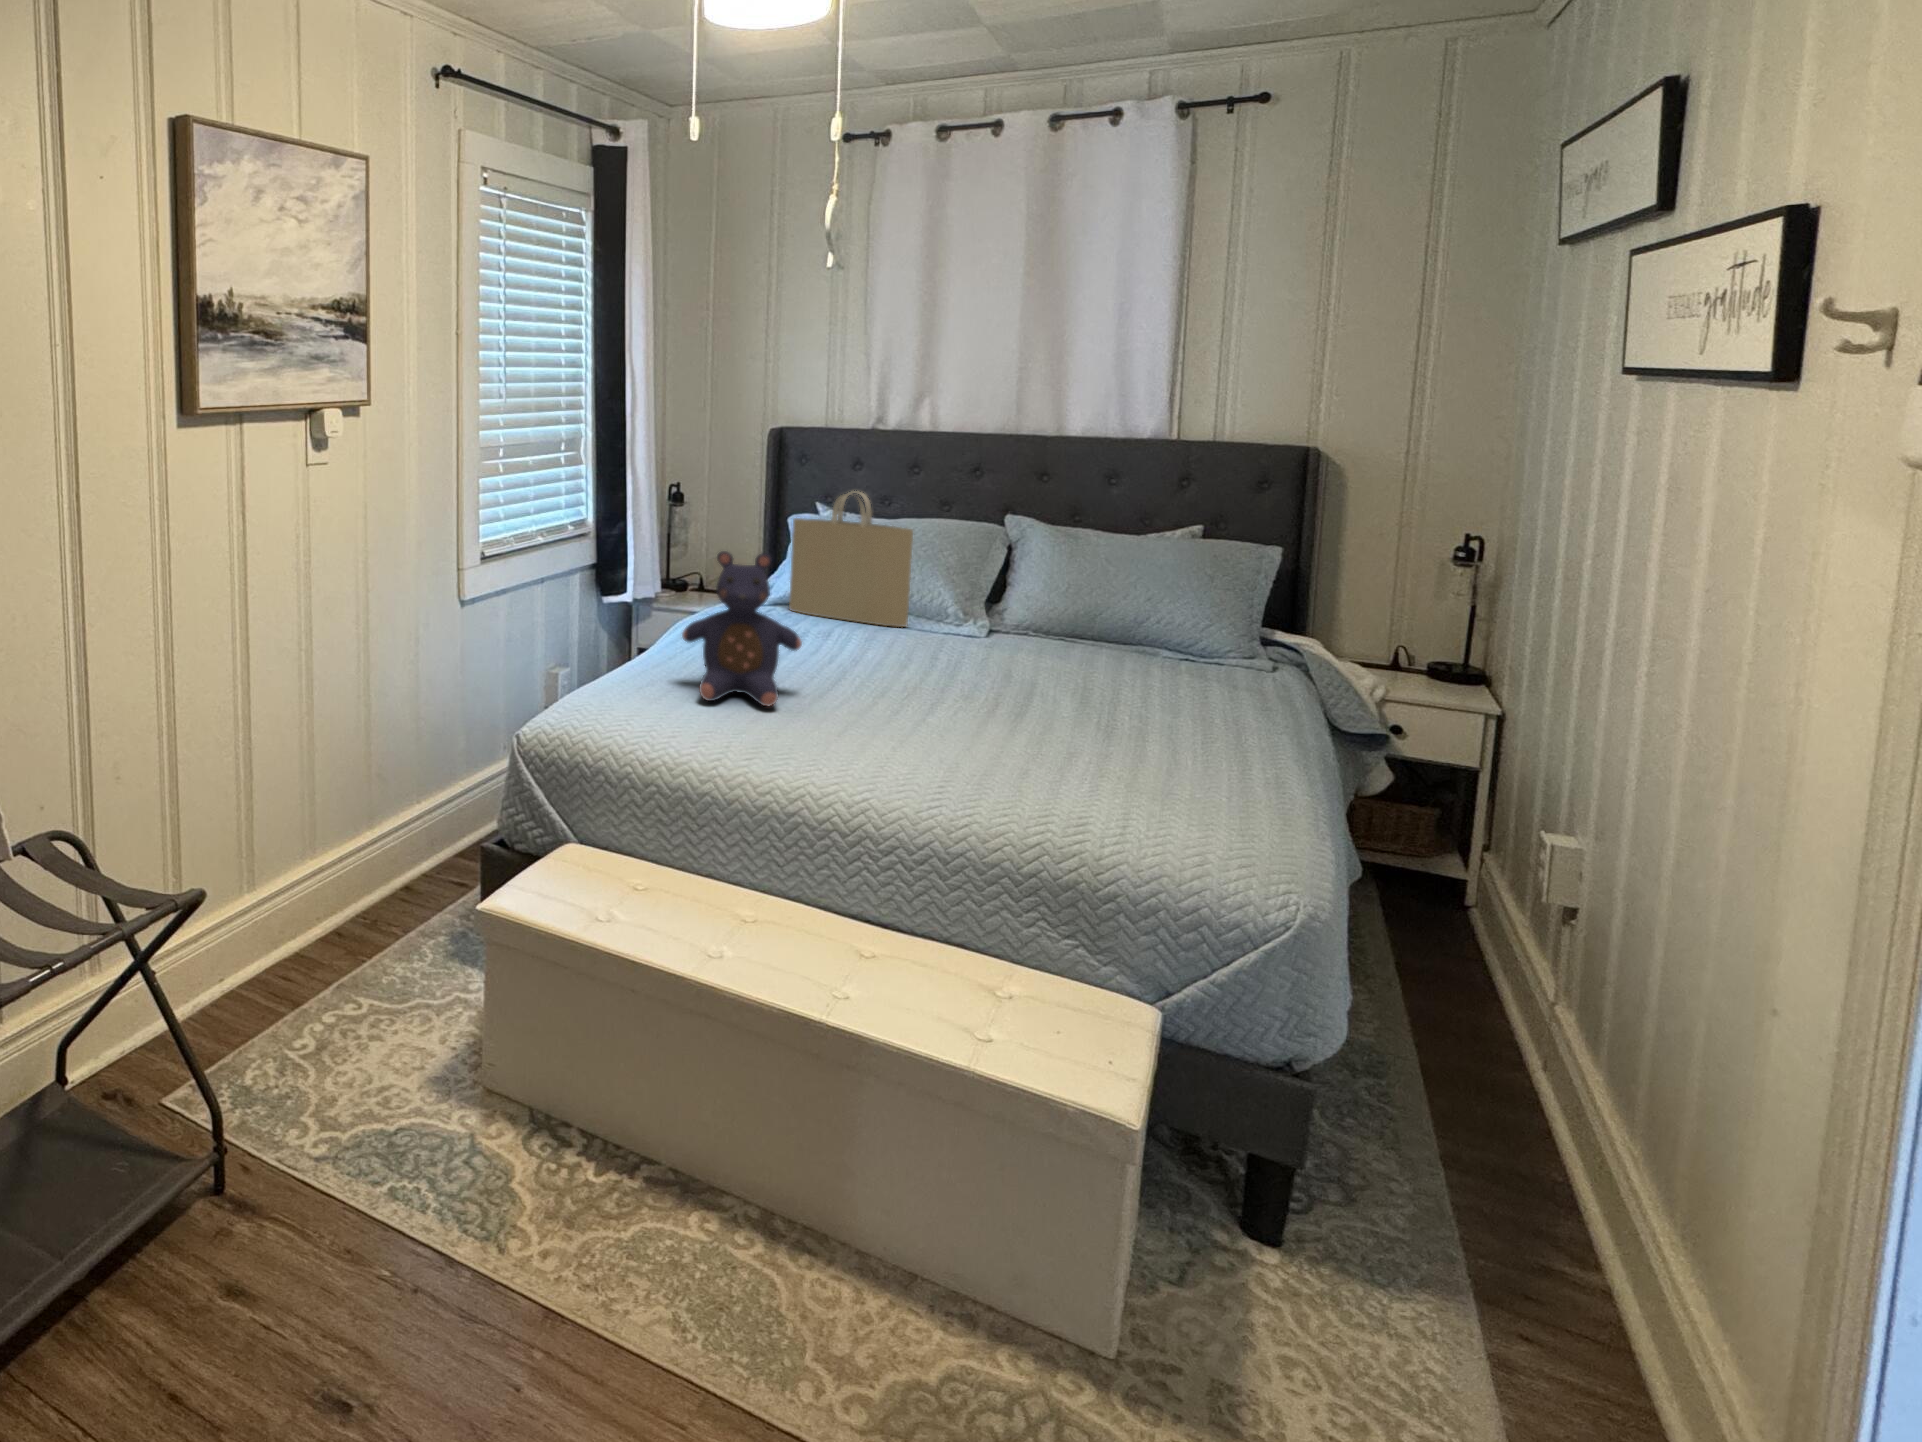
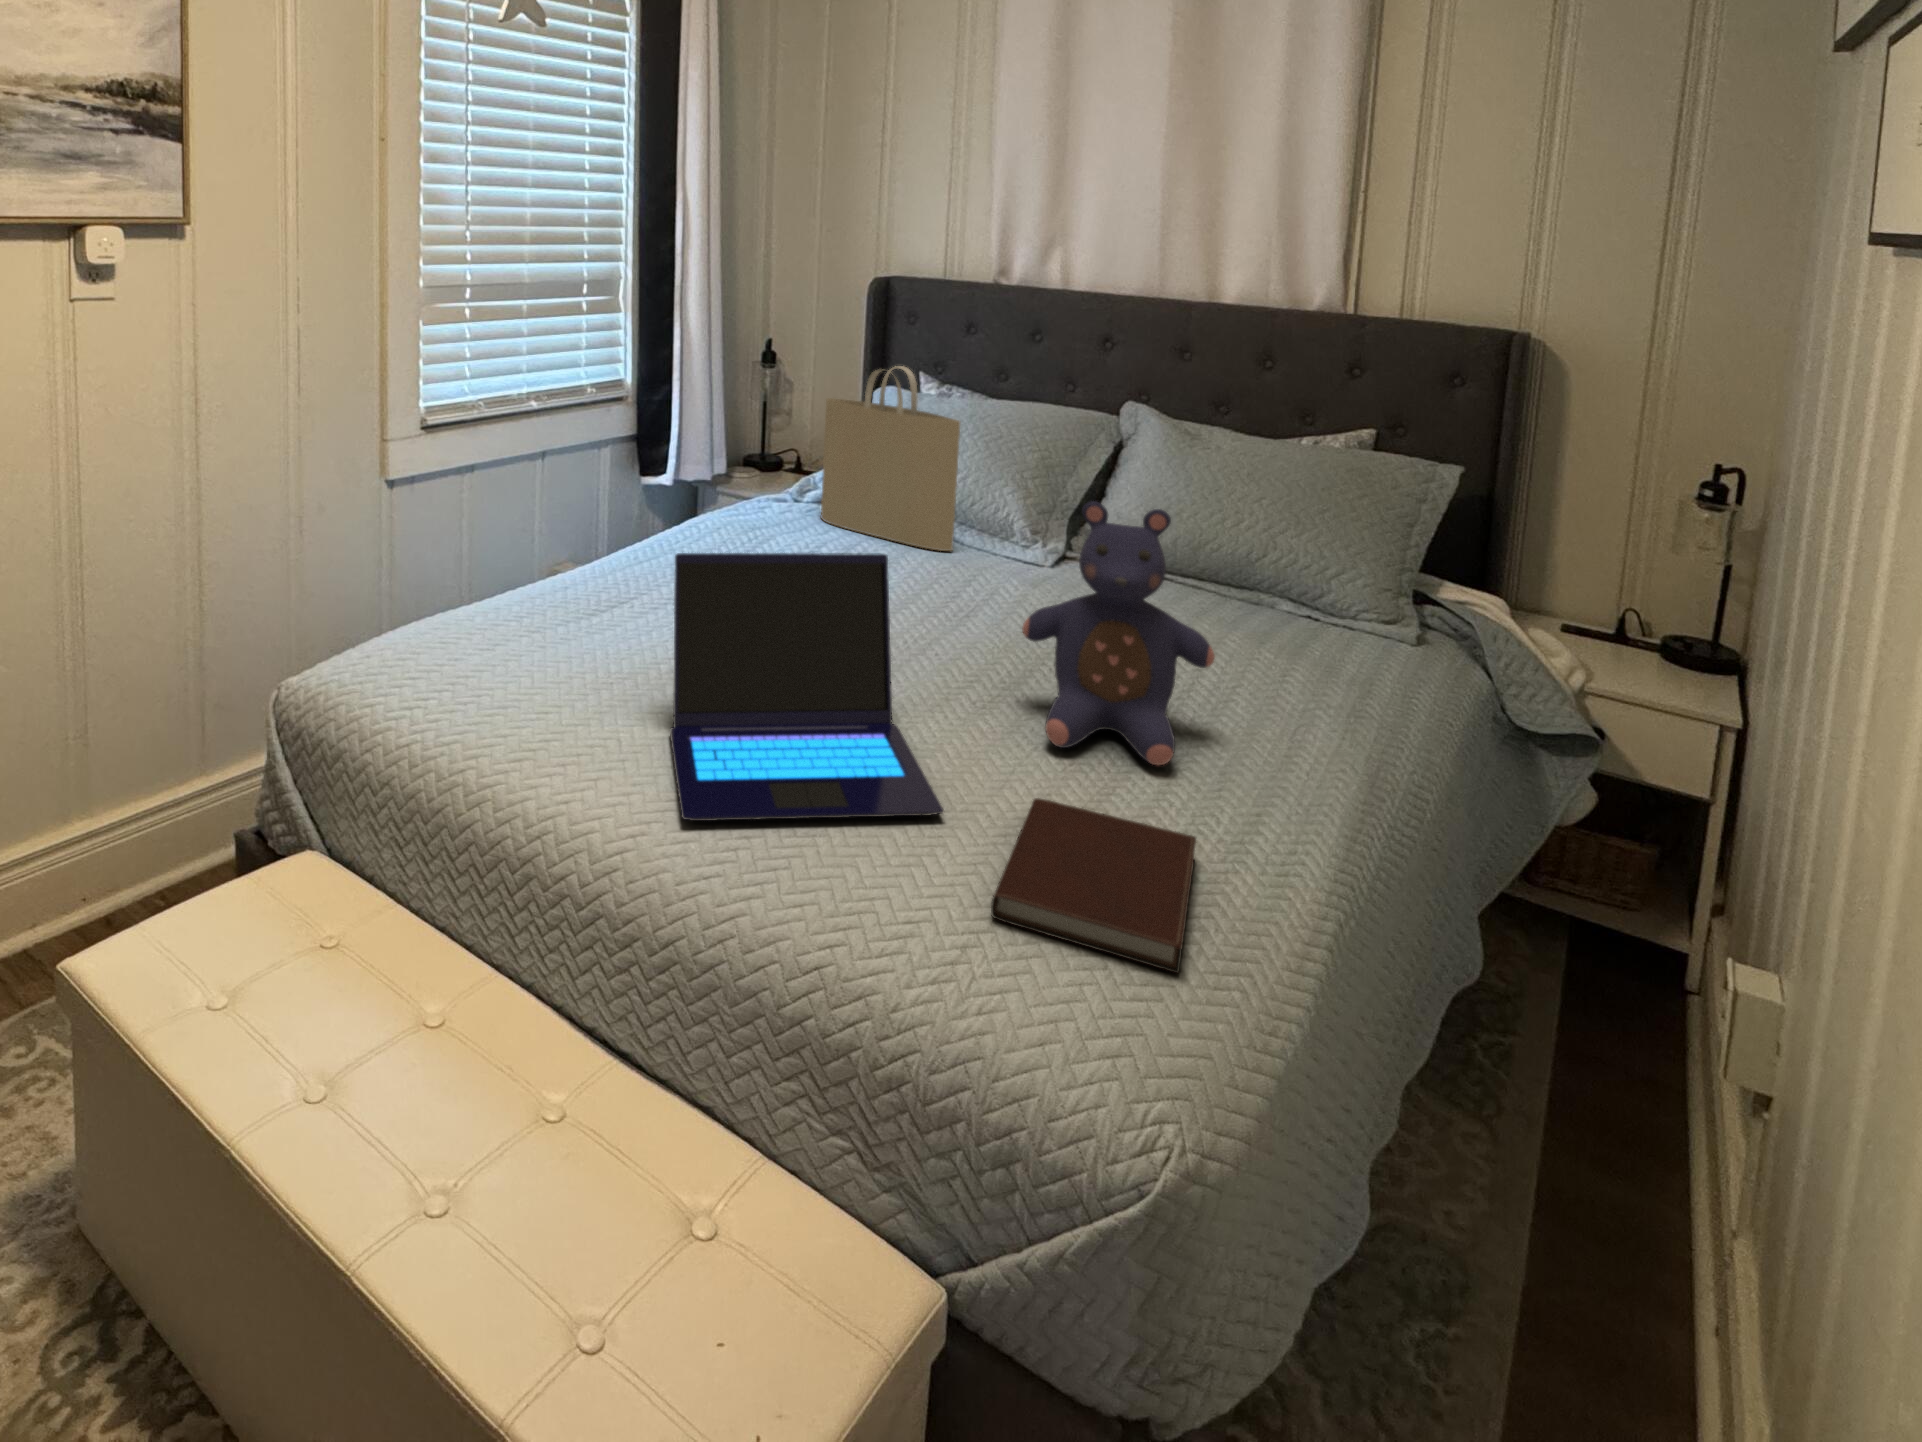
teddy bear: present [682,551,802,706] -> present [1022,501,1215,765]
laptop: none [825,613,1063,781] -> present [670,553,944,821]
notebook: none [1114,758,1274,837] -> present [991,798,1196,973]

